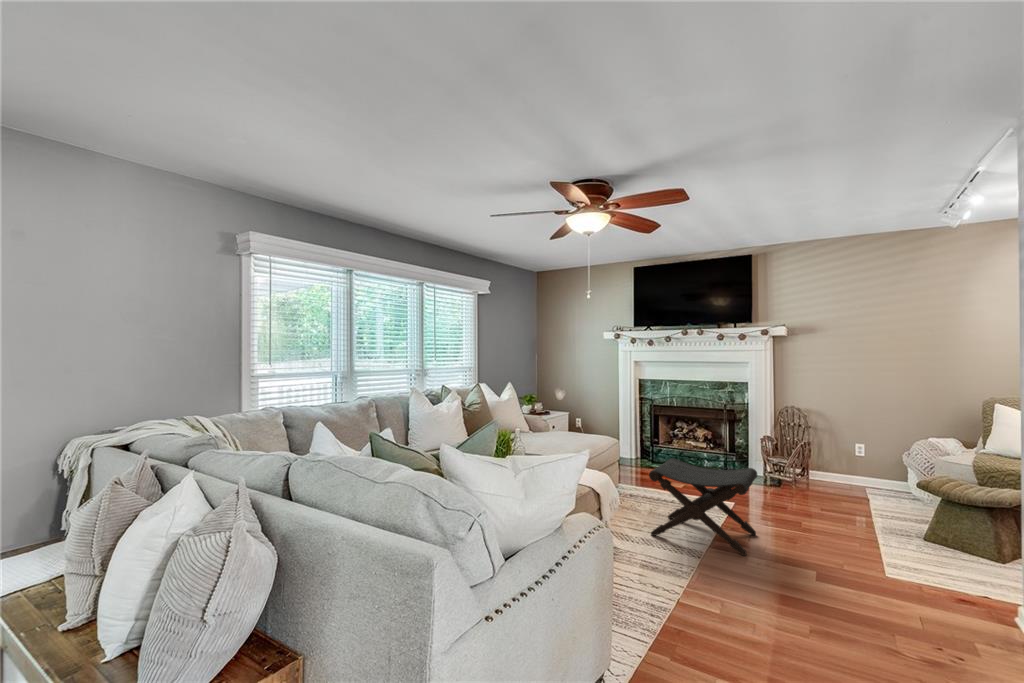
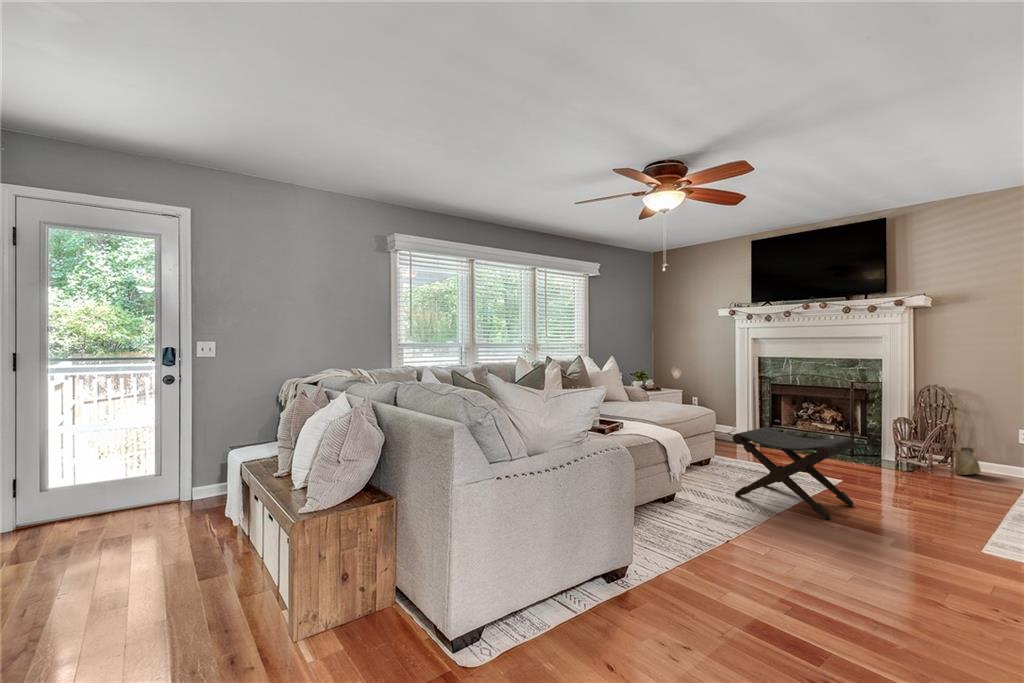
woven basket: none [808,450,827,487] -> present [954,447,981,475]

